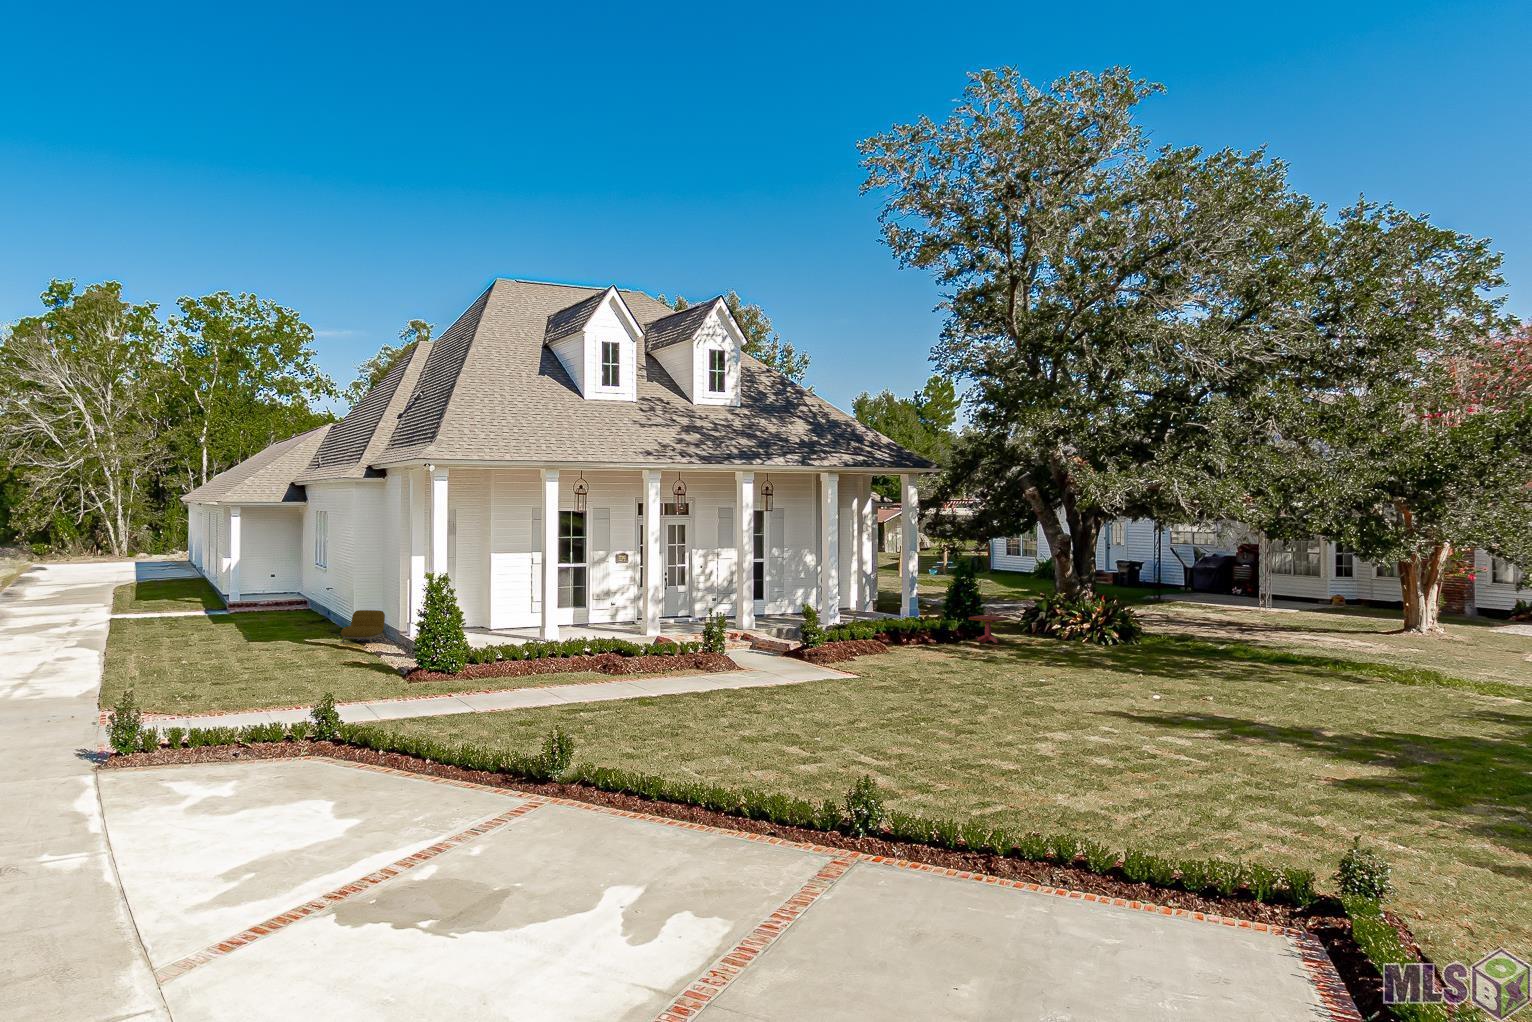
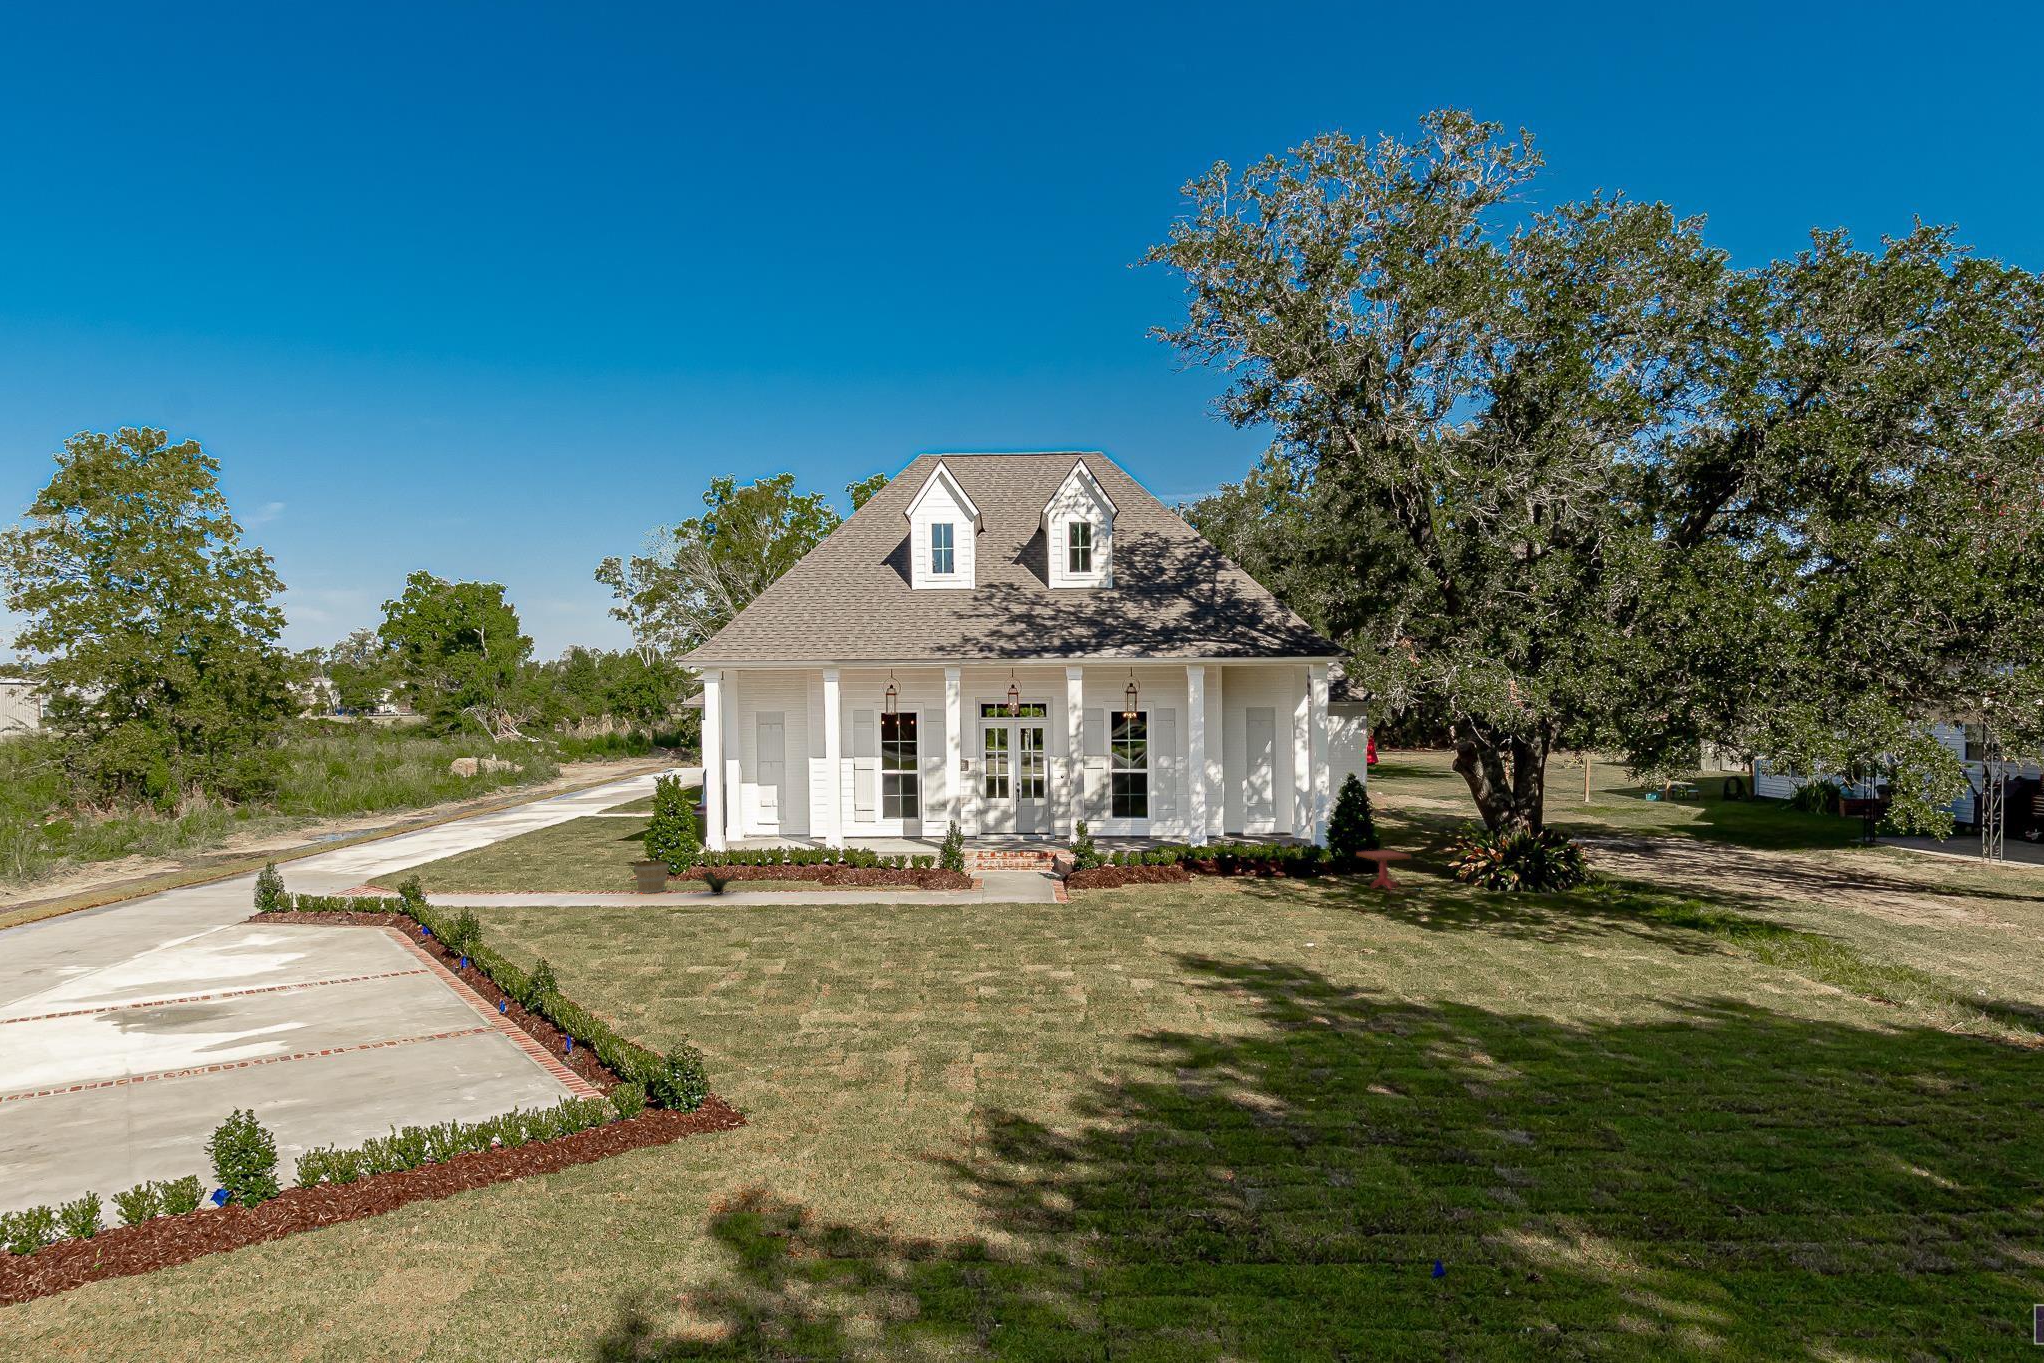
armchair: present [341,610,385,643] -> none [711,814,755,848]
wooden bucket: none [388,654,424,687] -> present [634,861,669,893]
potted plant: none [461,662,504,683] -> present [697,872,736,894]

